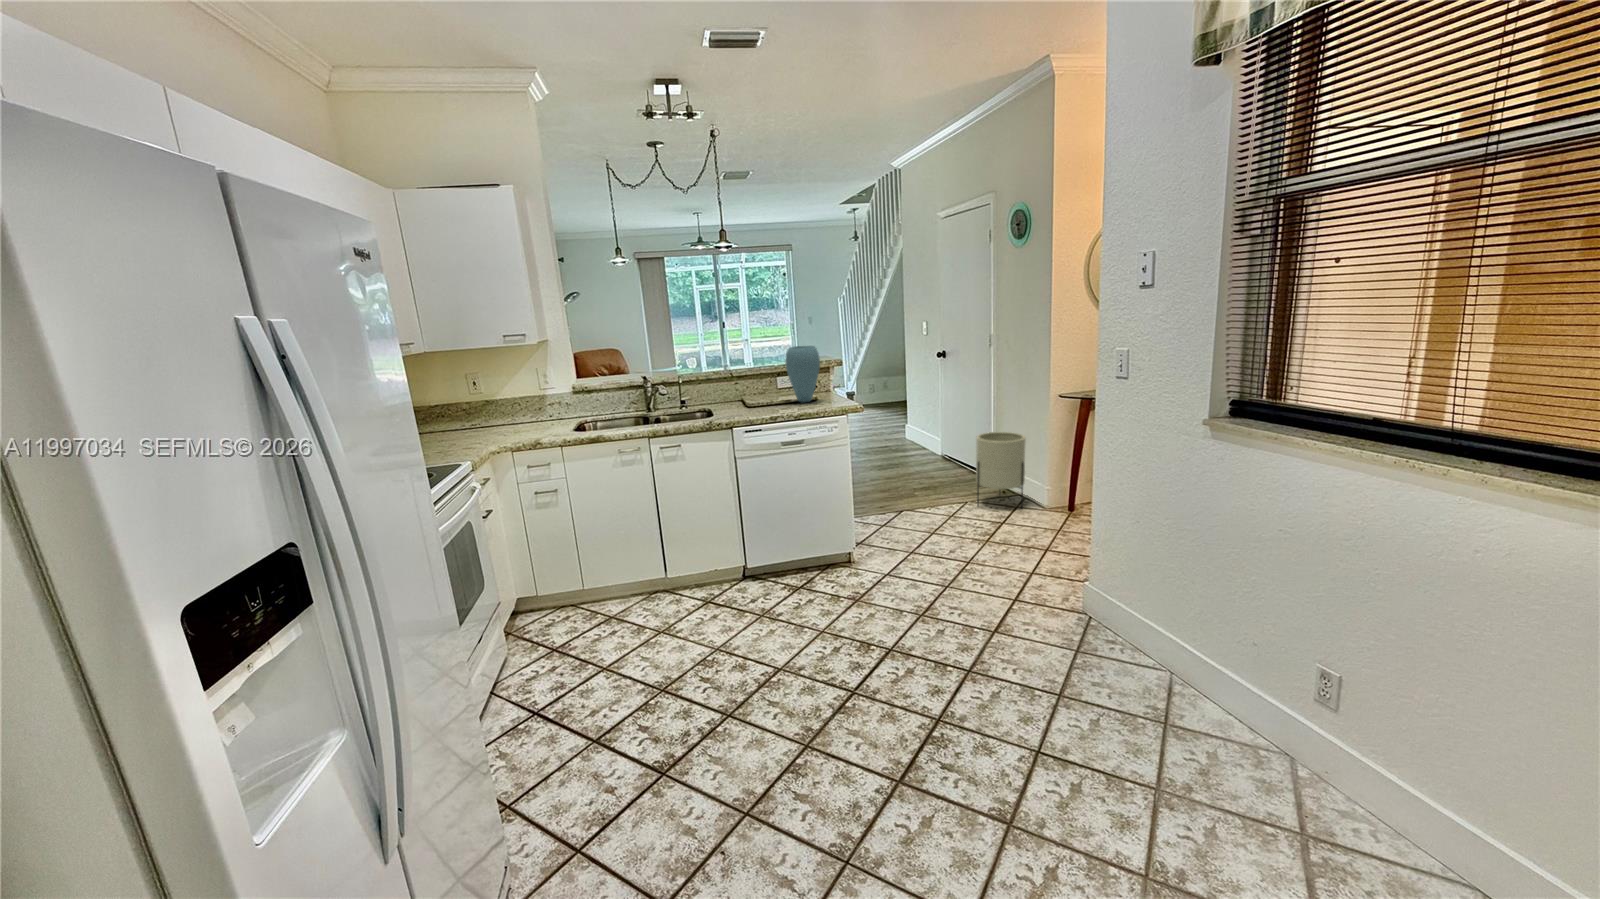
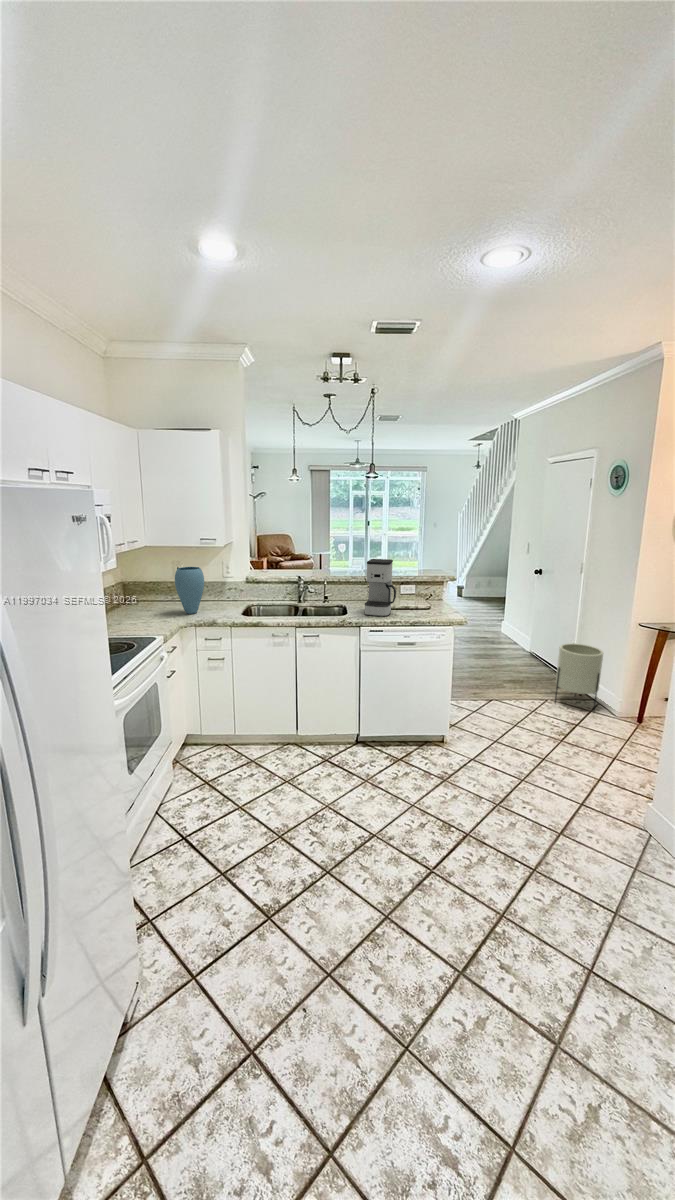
coffee maker: none [733,340,775,413] -> present [365,559,396,616]
vase: present [785,346,820,403] -> present [175,567,204,614]

